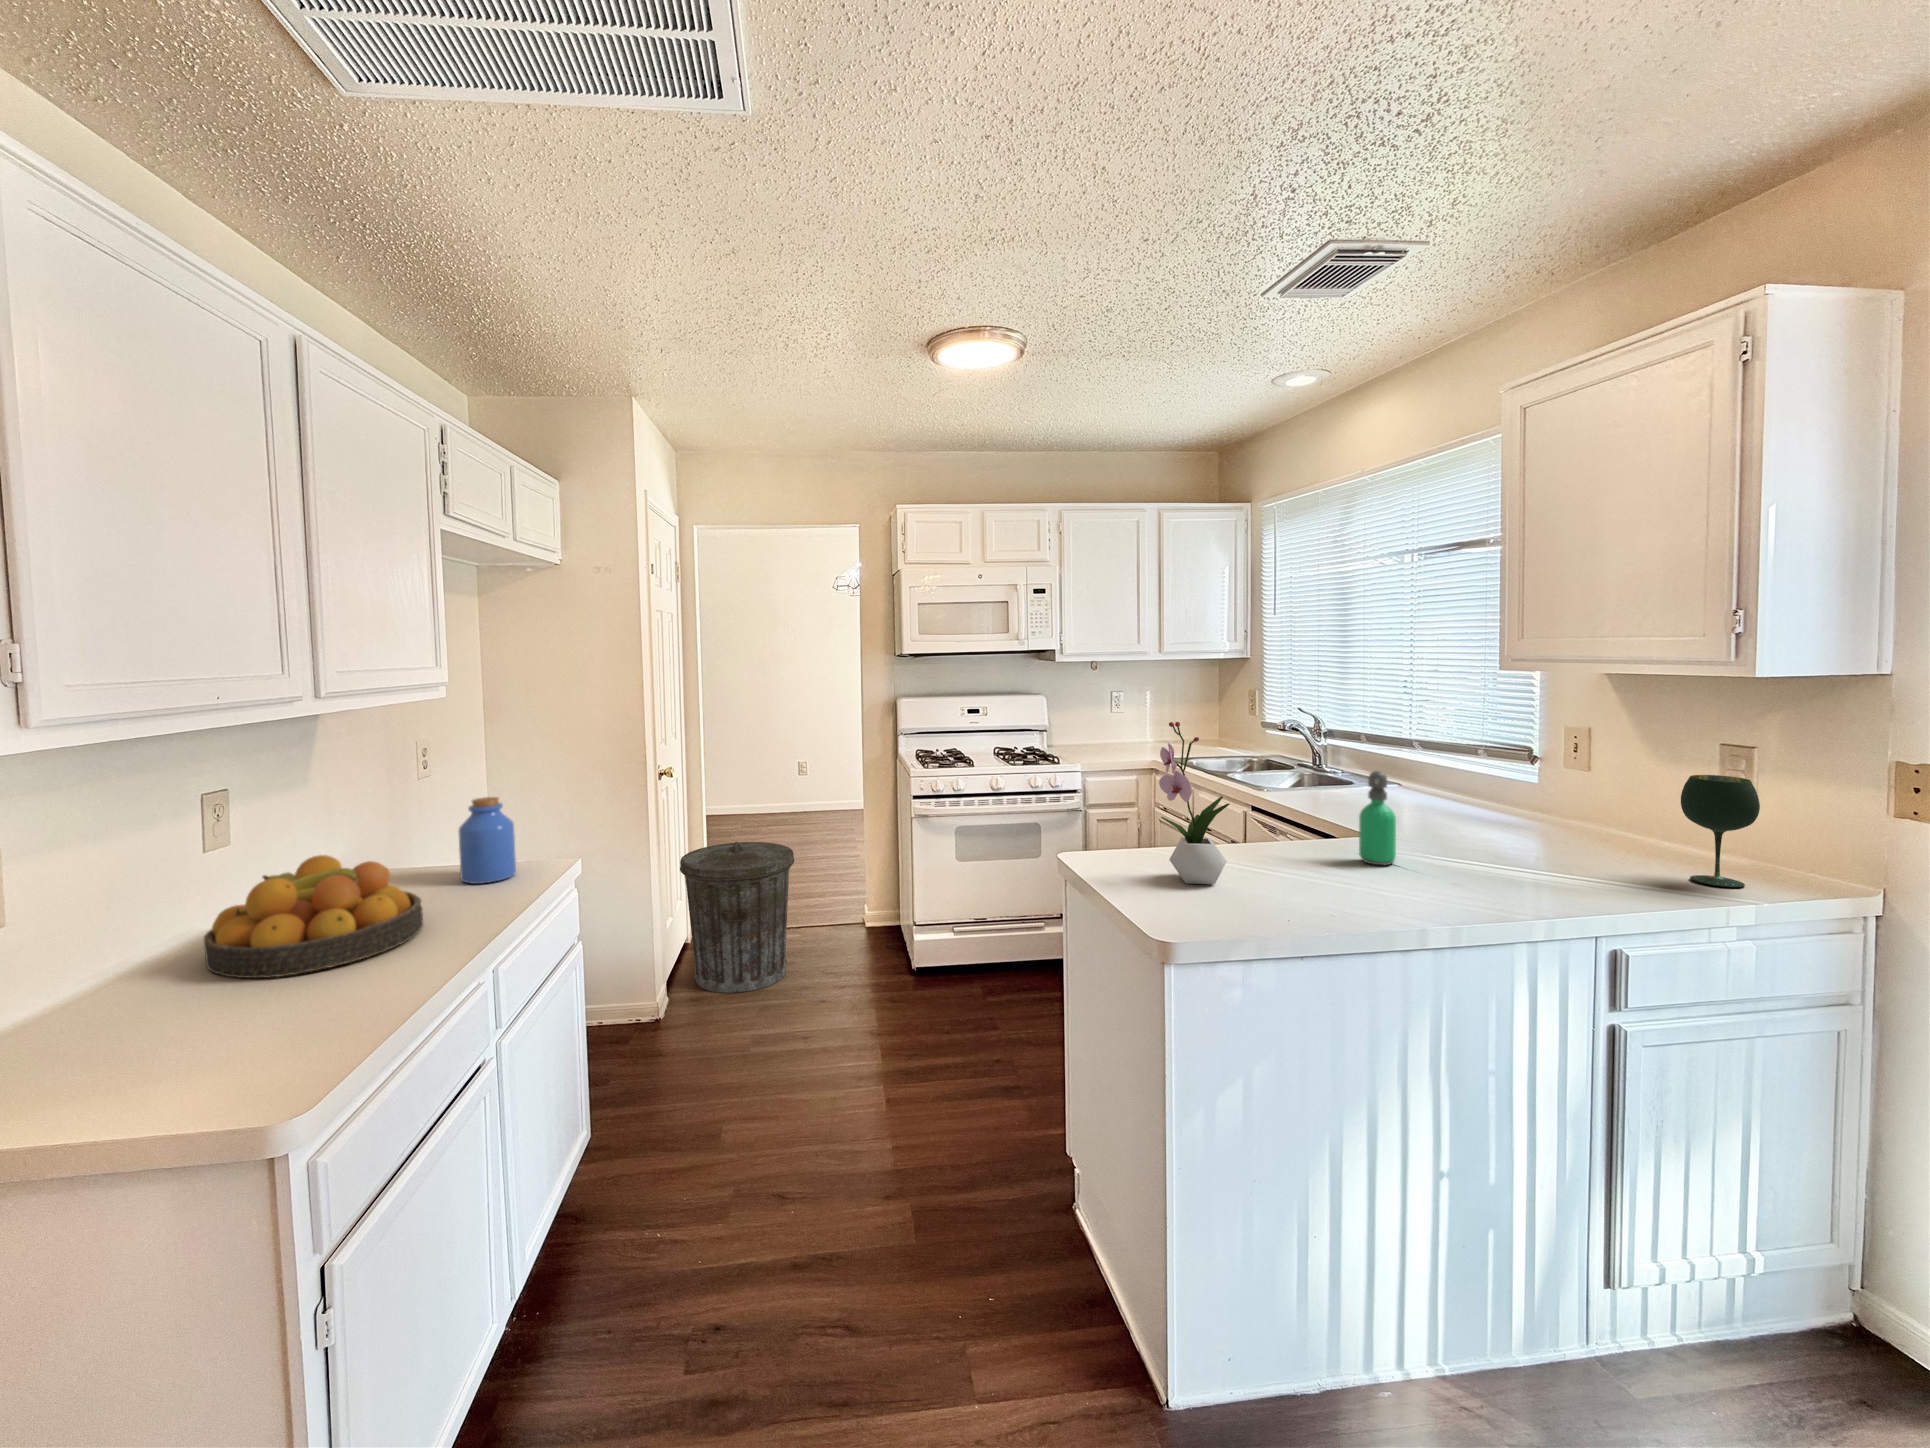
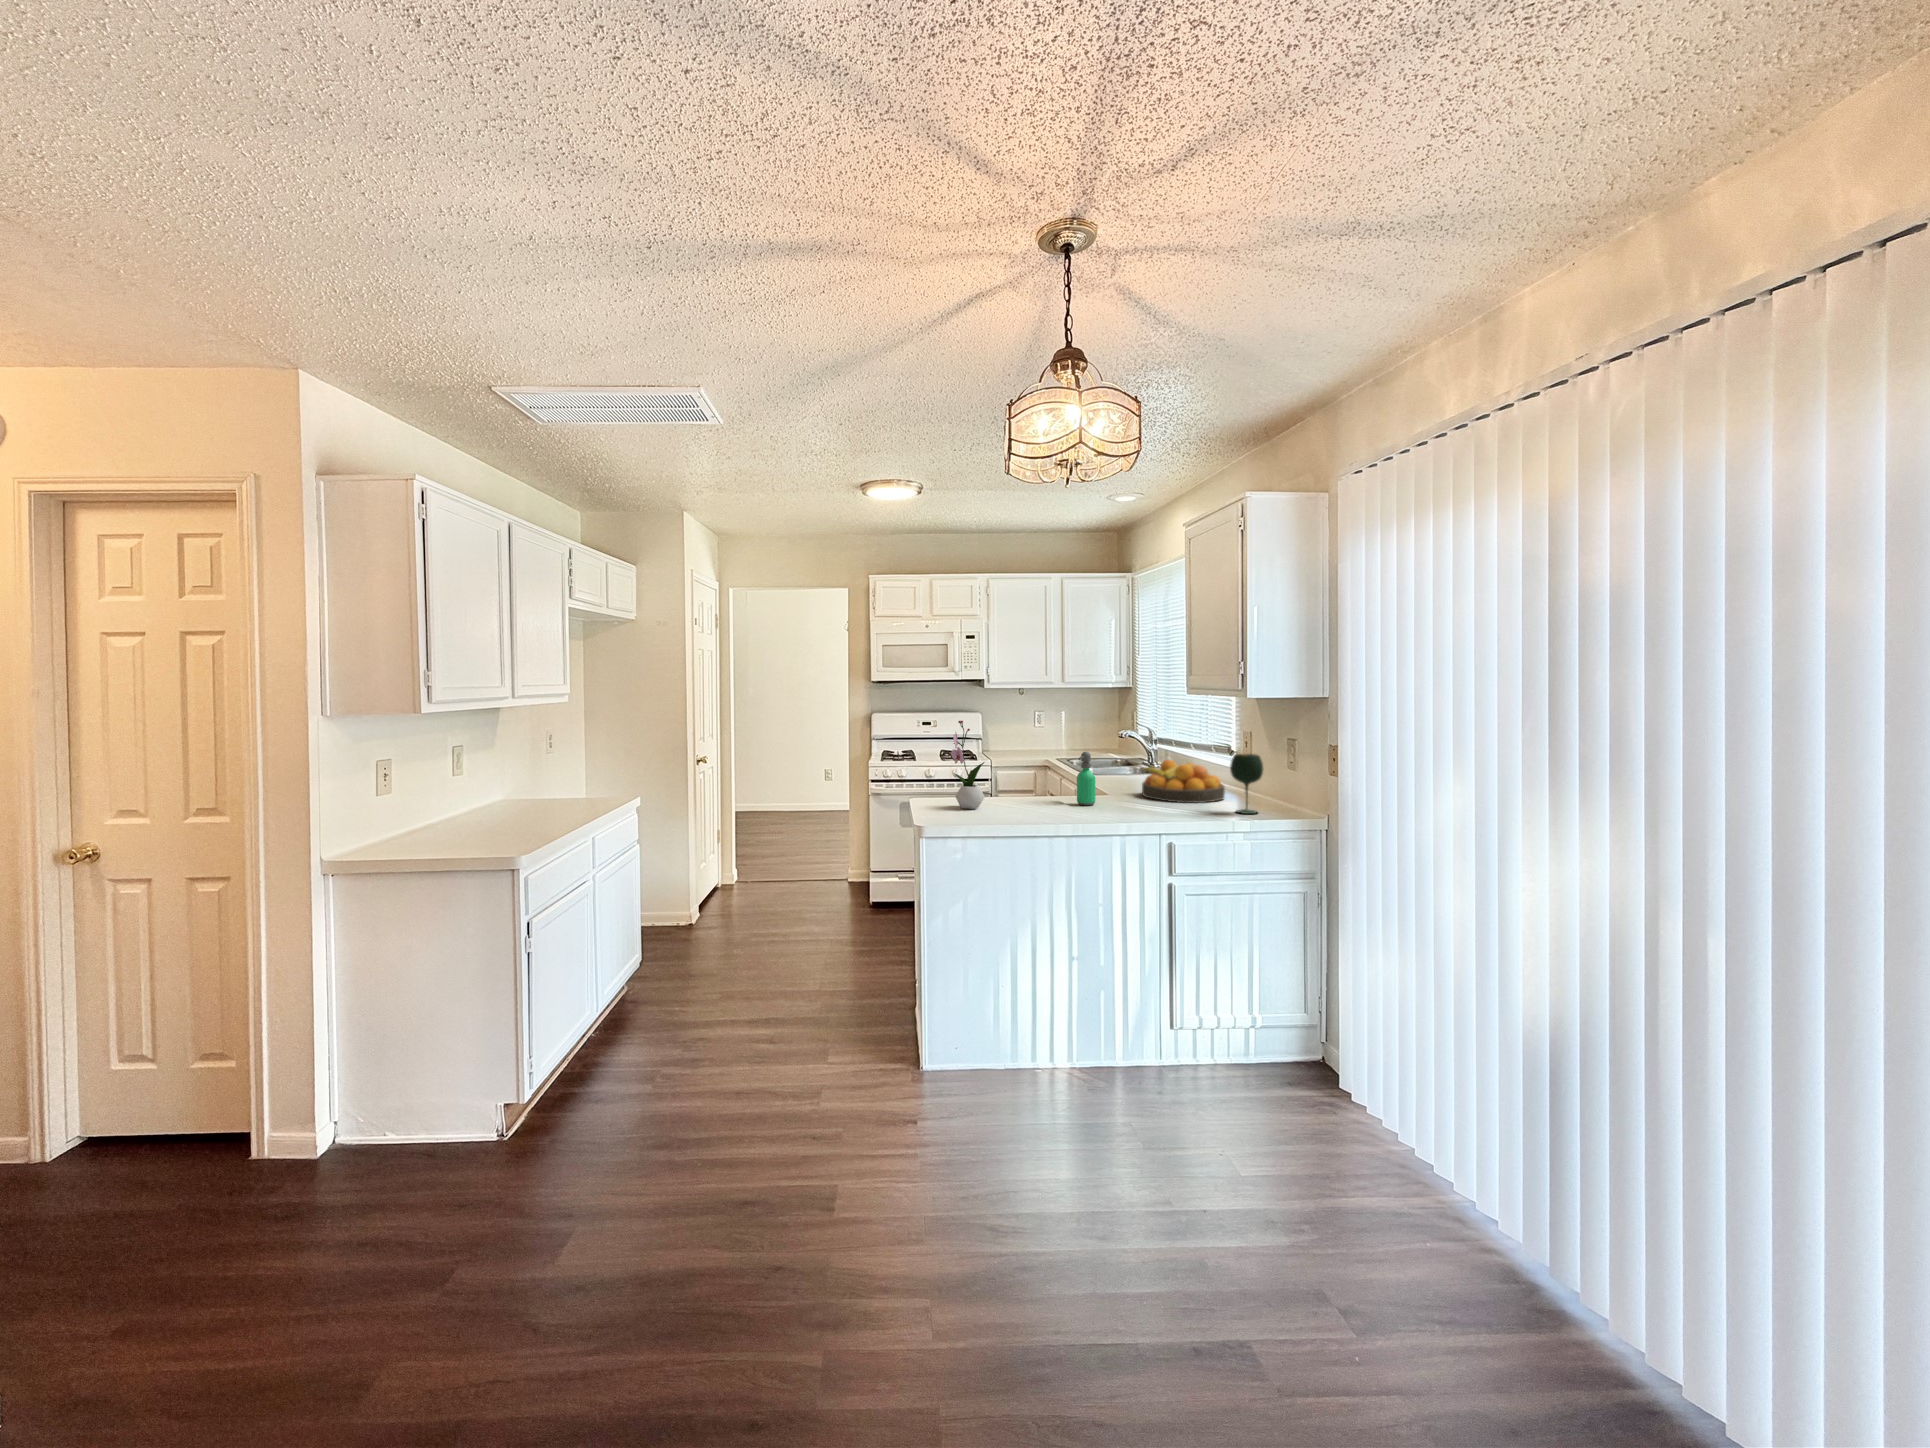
jar: present [459,797,516,884] -> none [575,758,605,805]
trash can: present [680,842,794,993] -> none [709,811,789,914]
fruit bowl: present [204,855,423,978] -> present [1142,760,1225,803]

